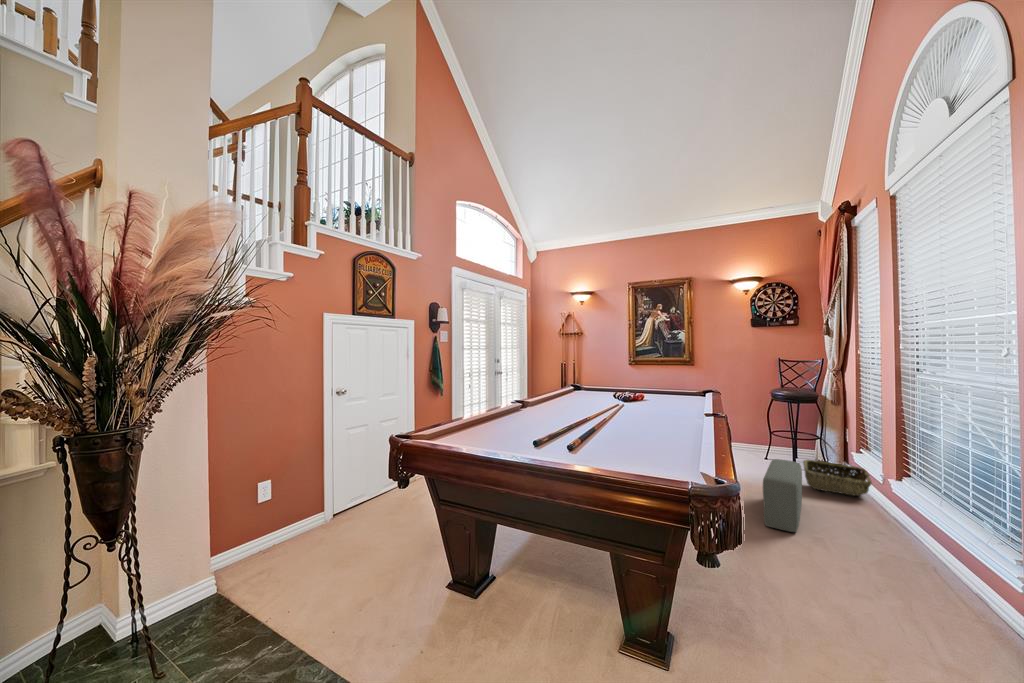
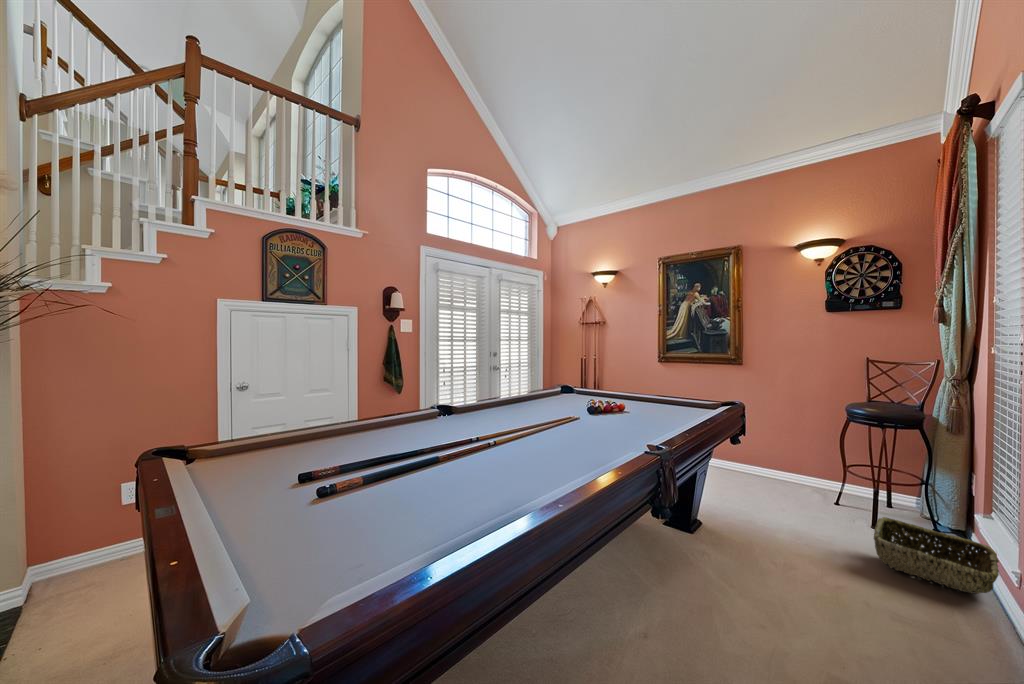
pouf: present [763,459,802,532] -> none [758,514,852,650]

